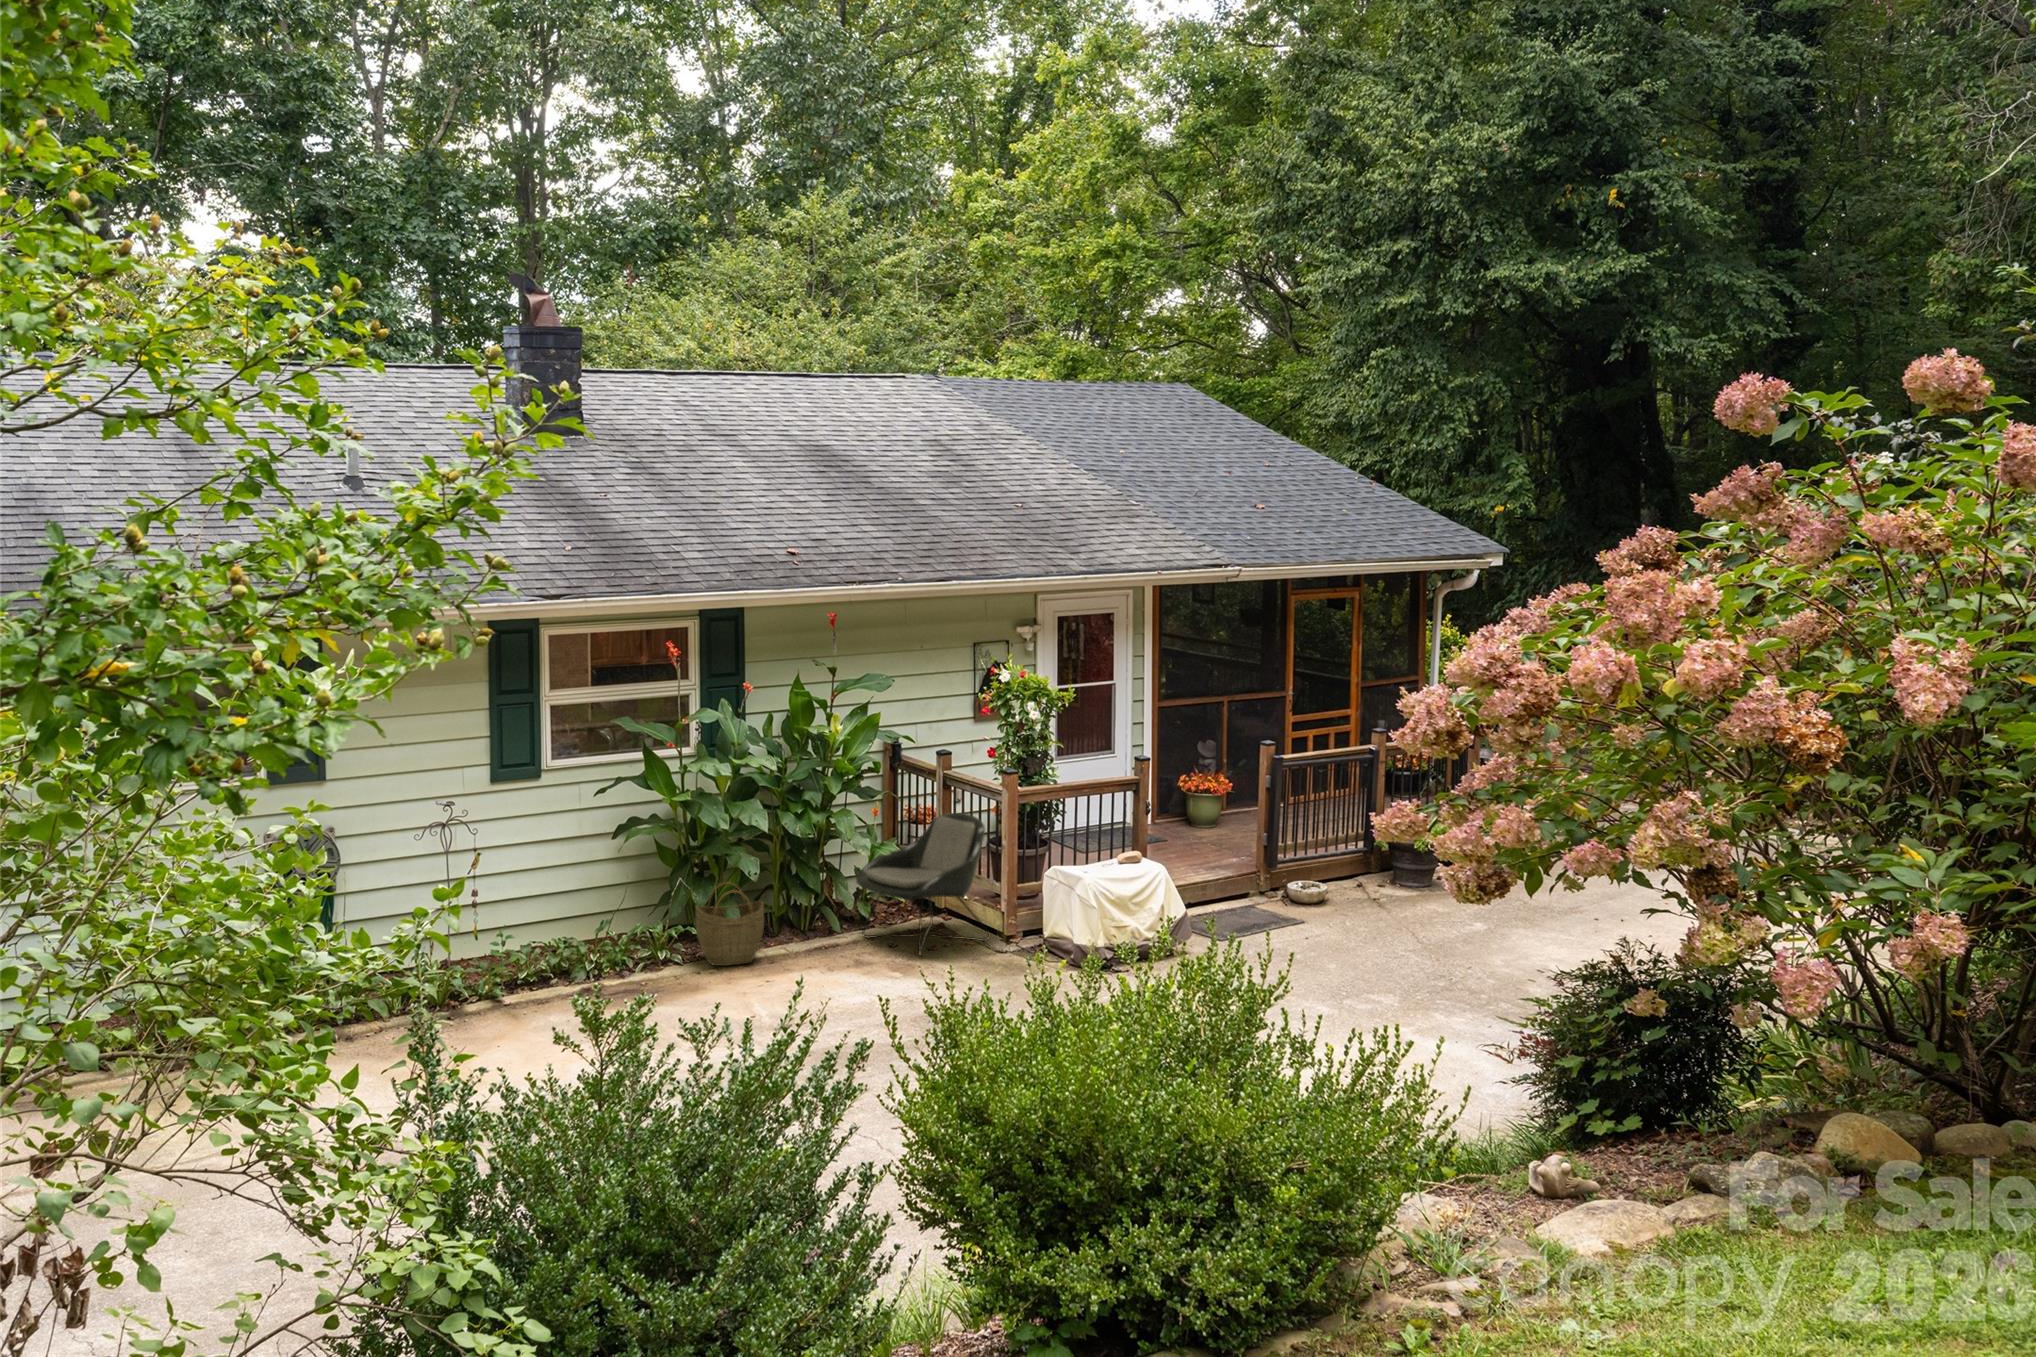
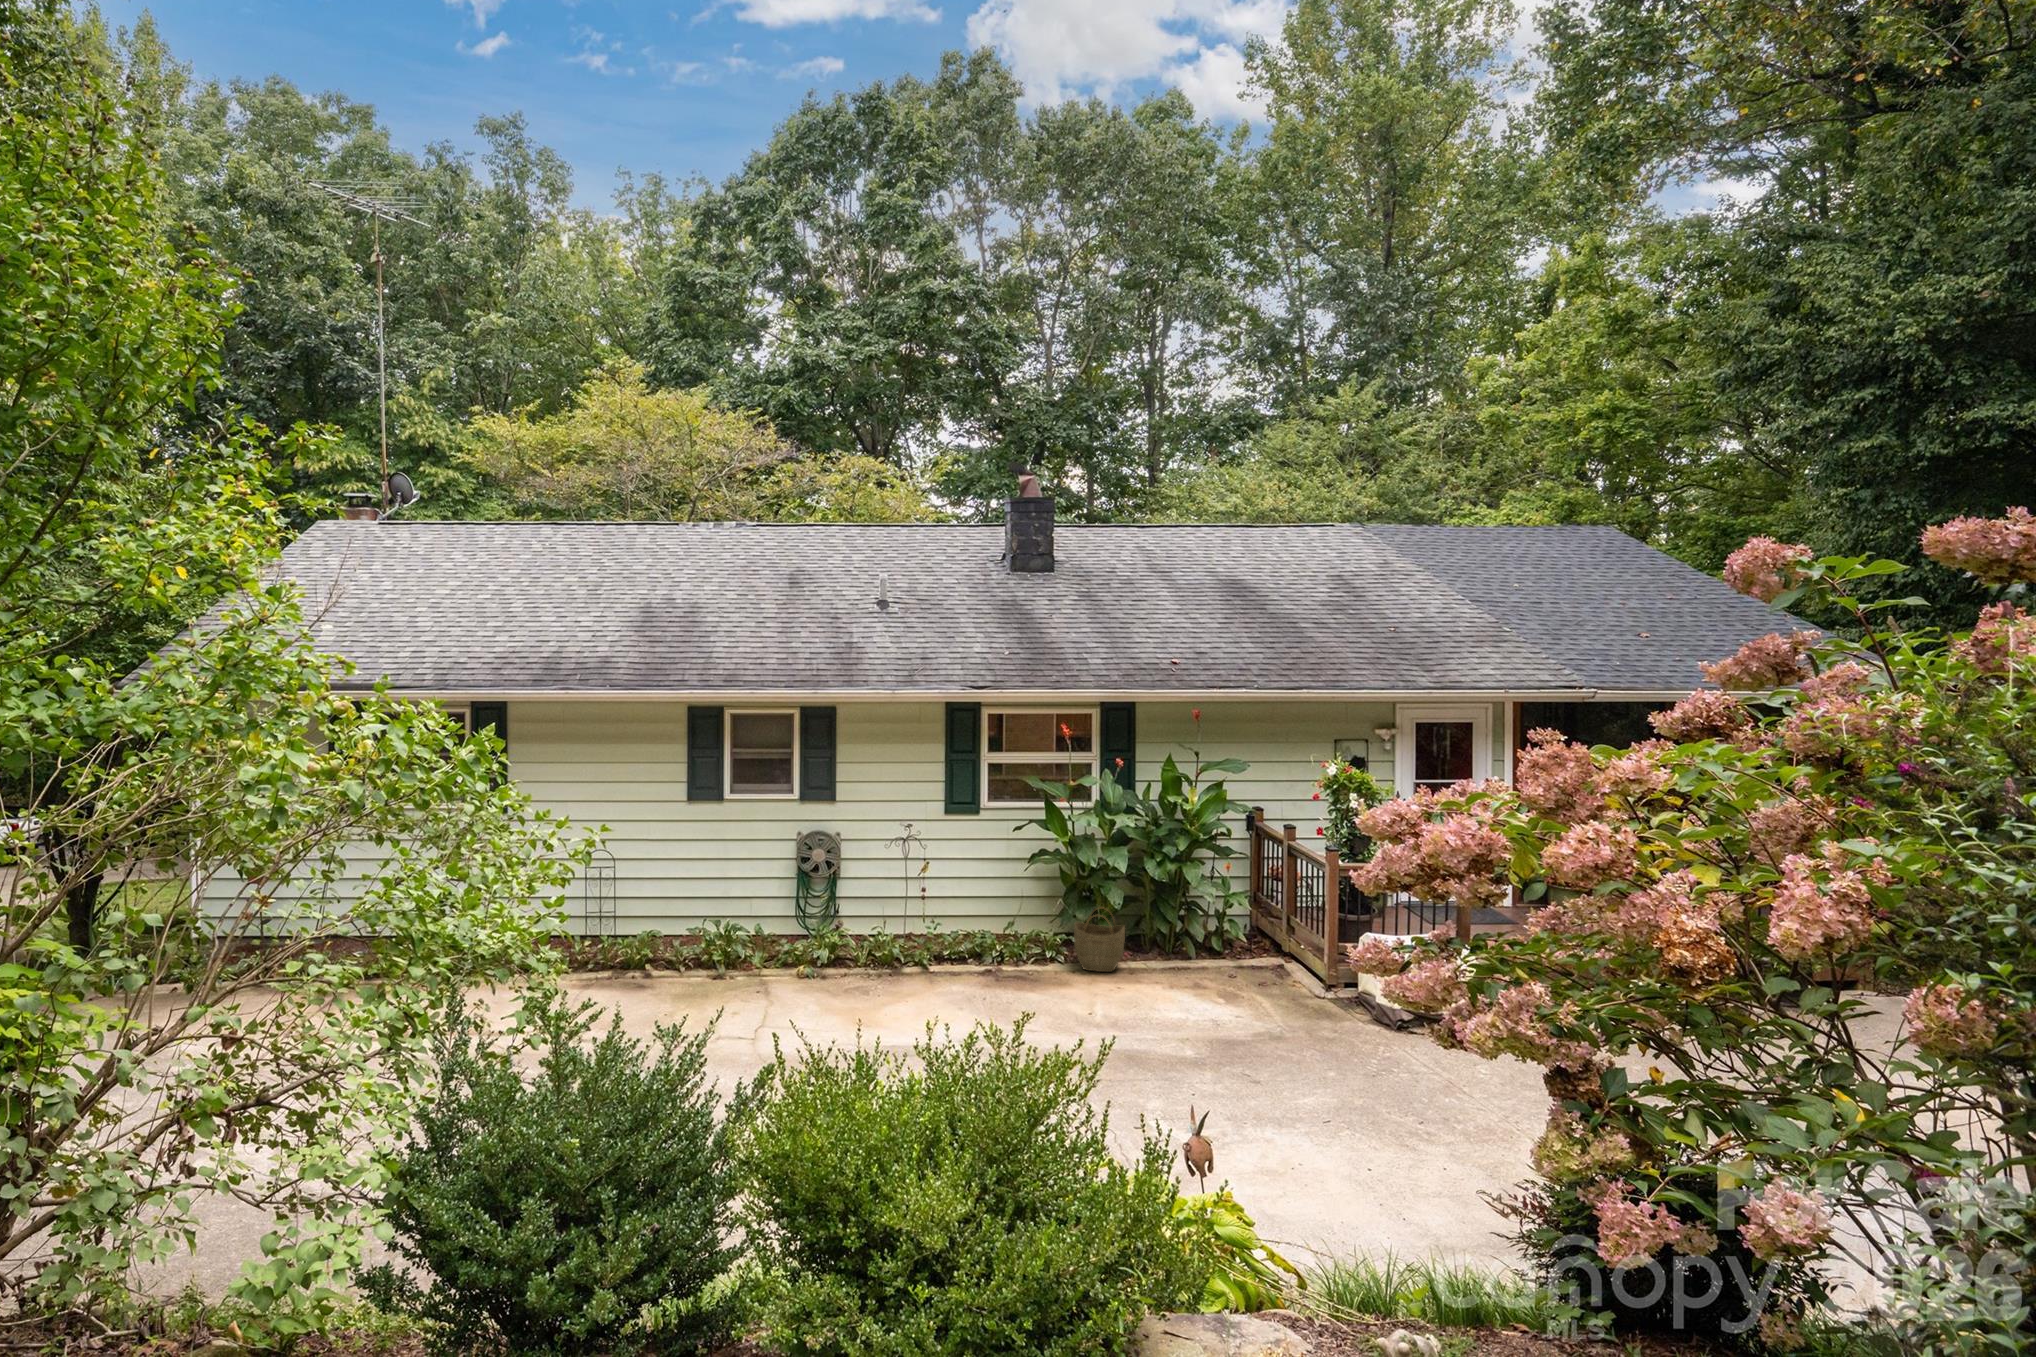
lounge chair: present [856,813,990,955] -> none [1207,876,1311,991]

